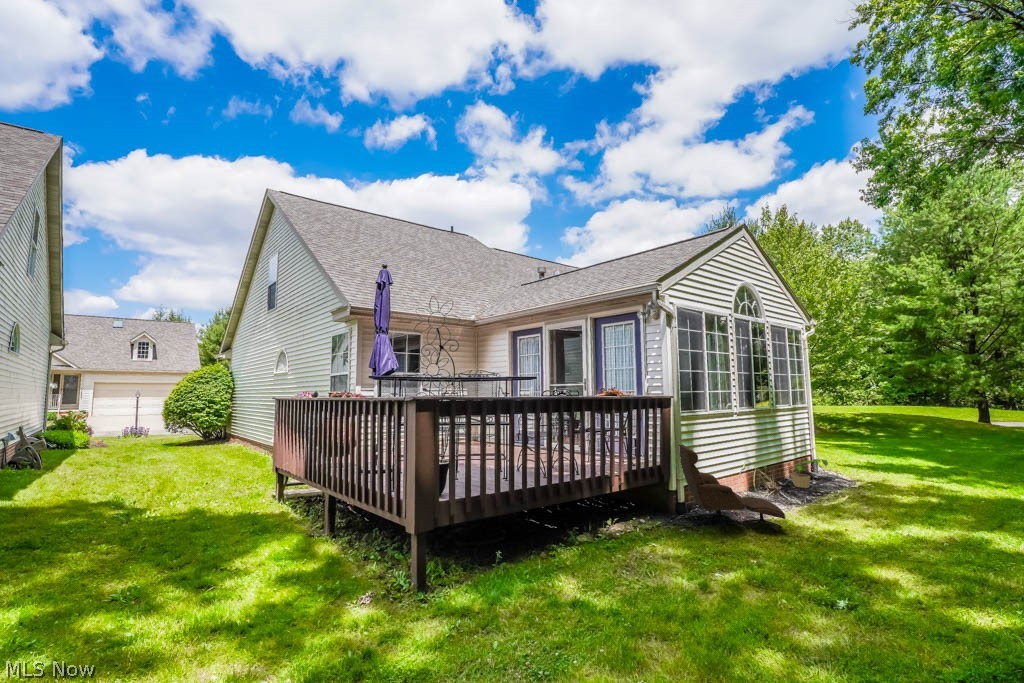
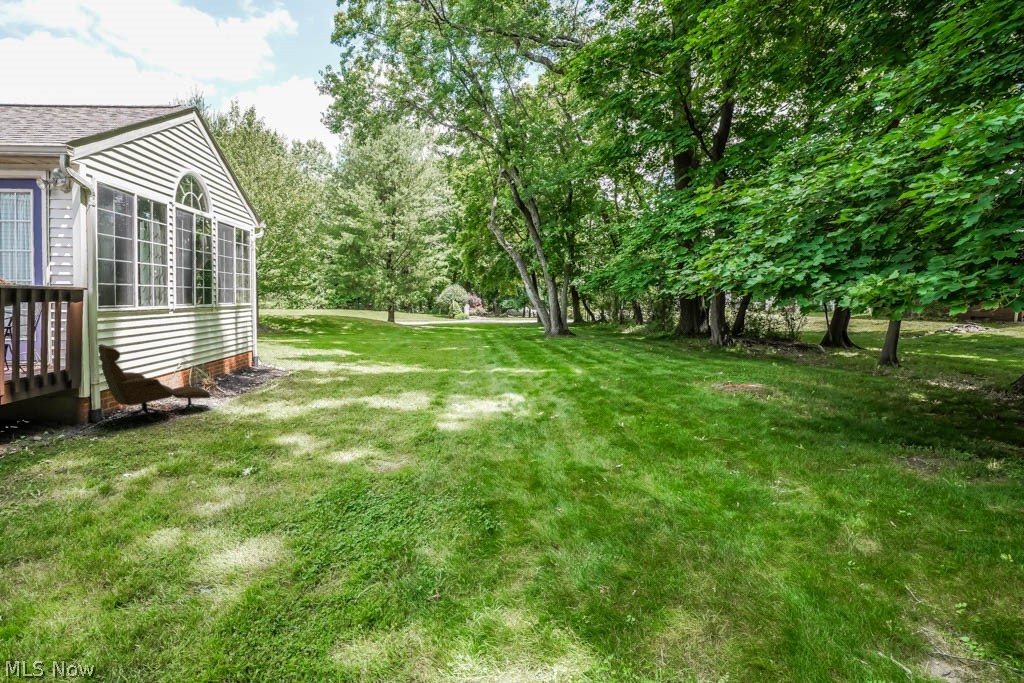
potted plant: present [790,459,828,488] -> none [229,351,260,378]

